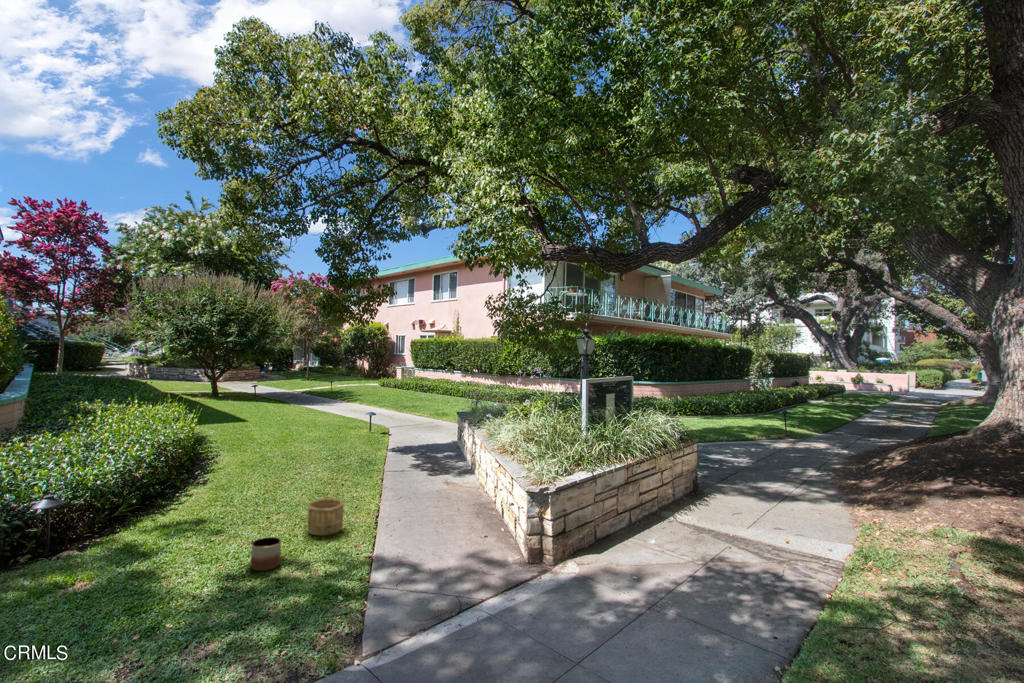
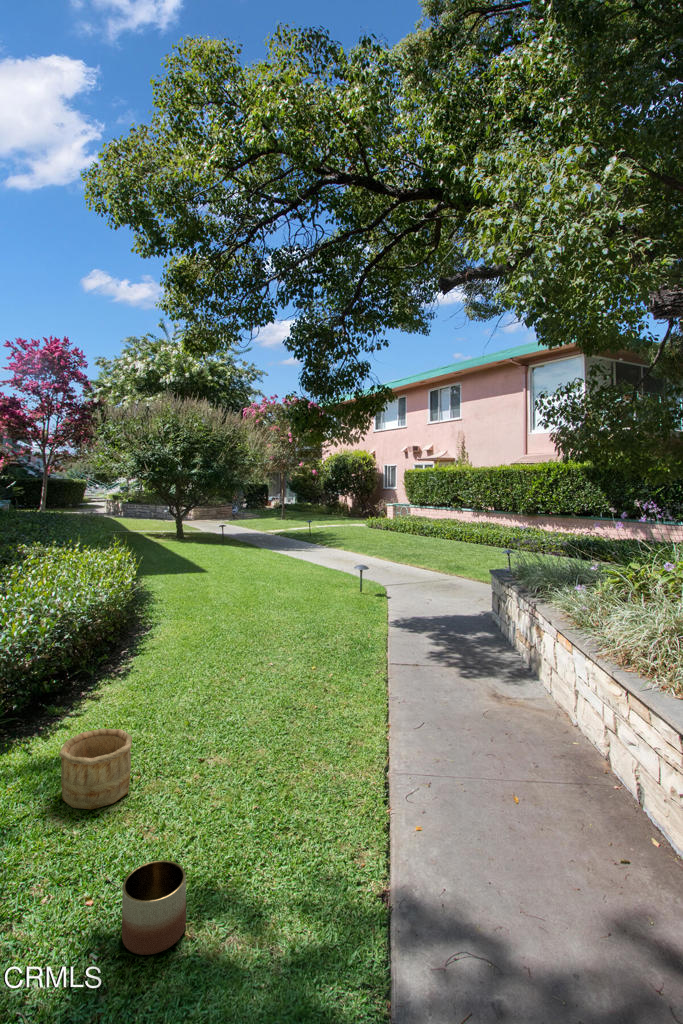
wooden bucket: present [307,498,344,535] -> present [59,729,132,809]

